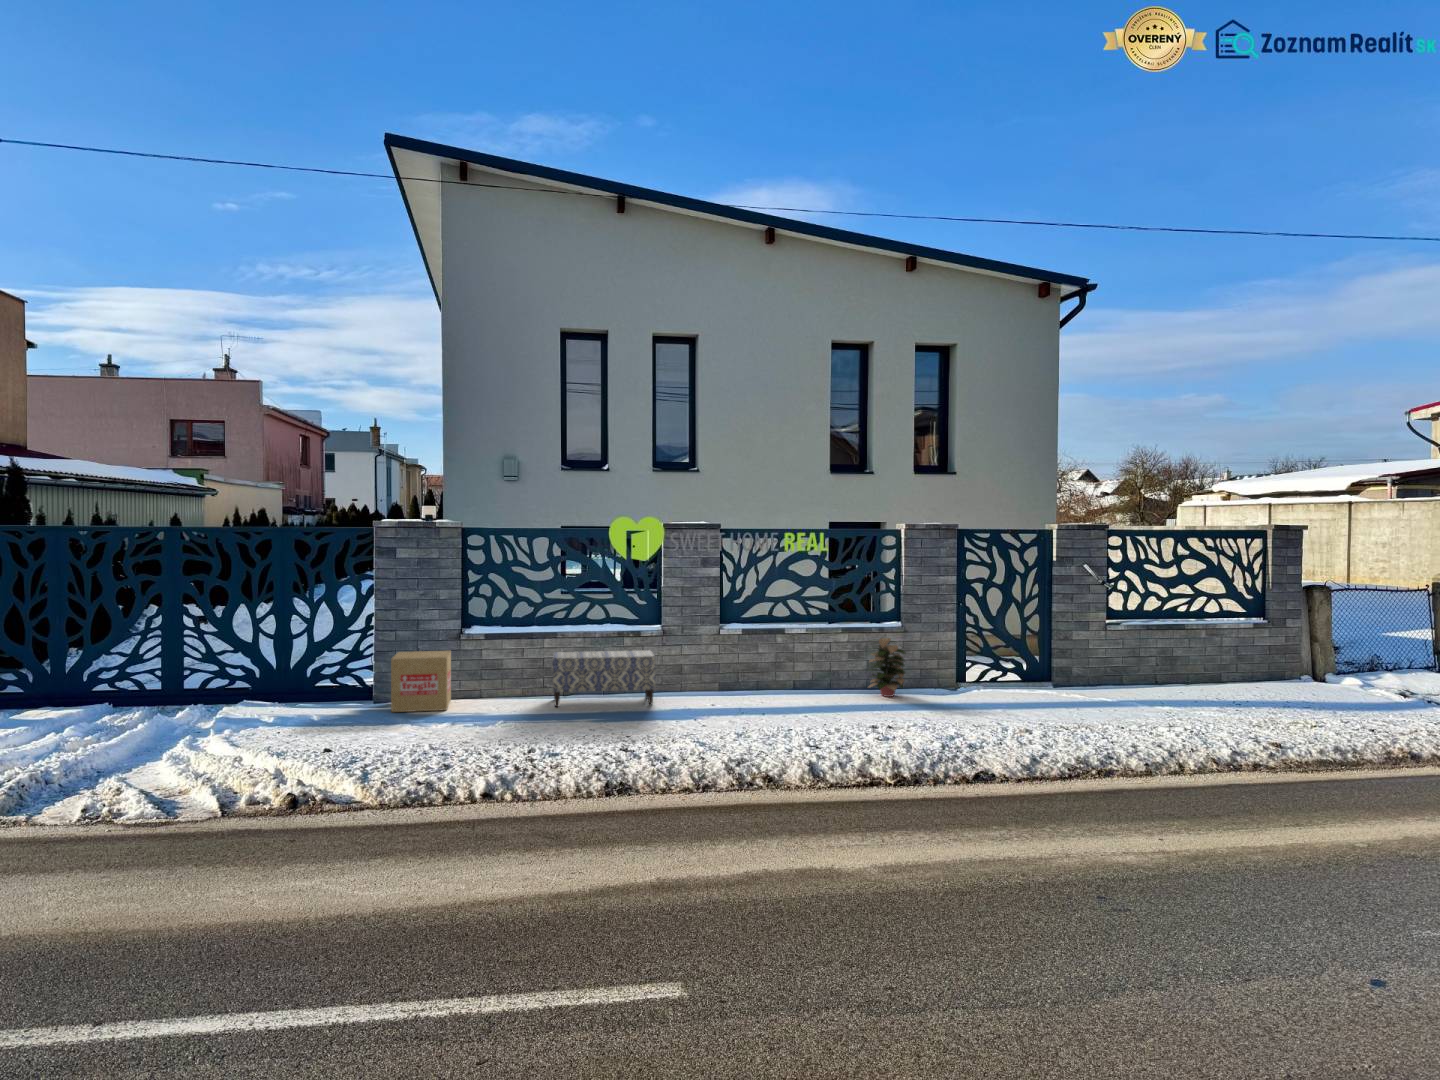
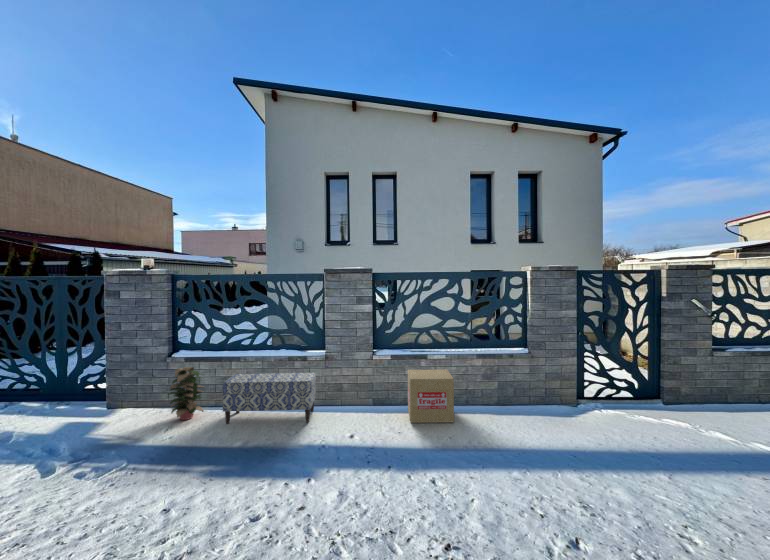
decorative plant: present [869,638,905,697] -> present [168,367,204,420]
cardboard box: present [391,651,451,712] -> present [408,369,454,423]

